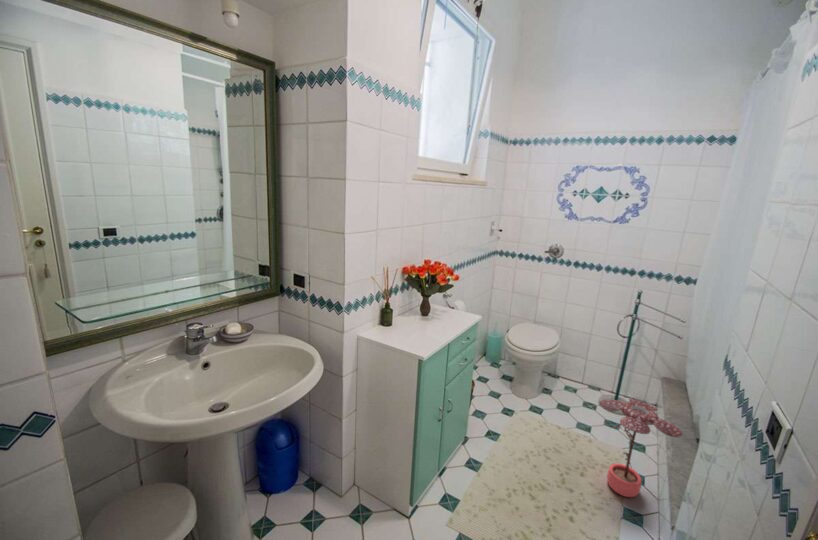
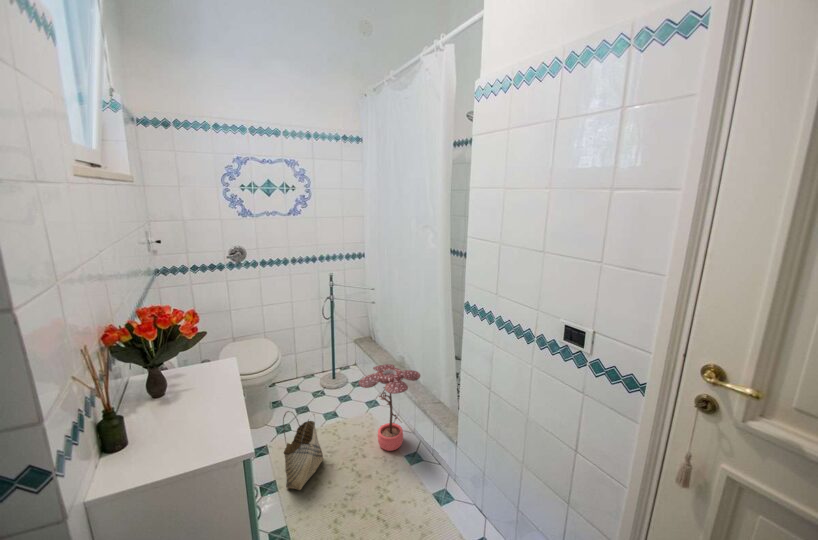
woven basket: none [507,385,550,451] -> present [283,411,323,490]

